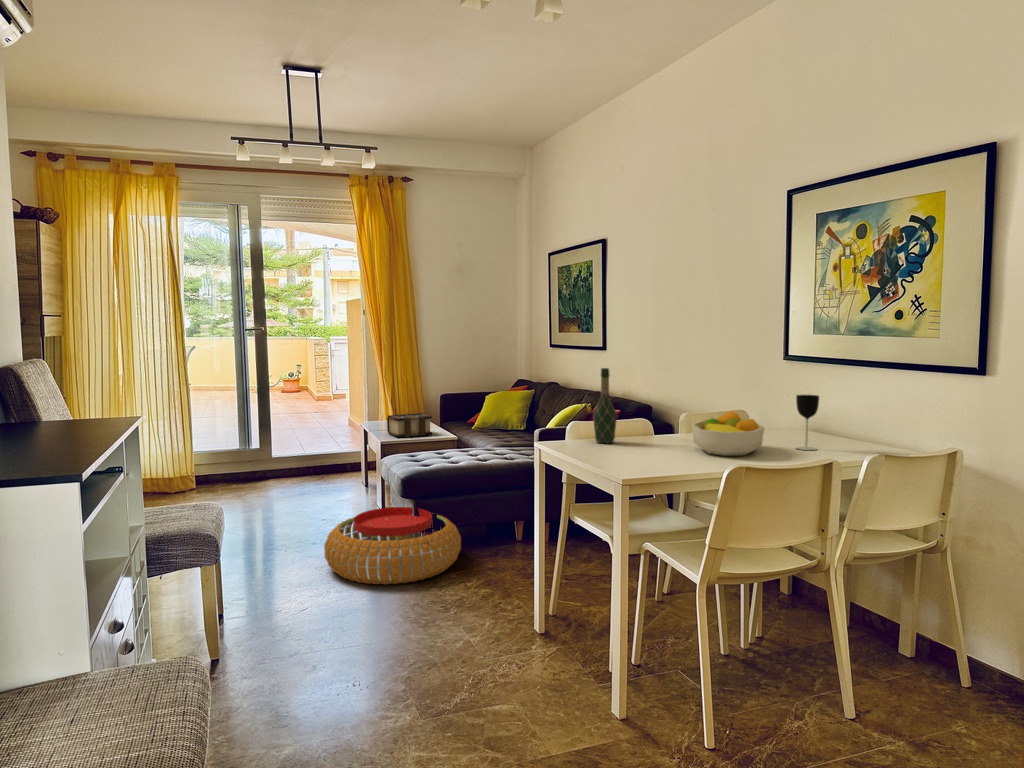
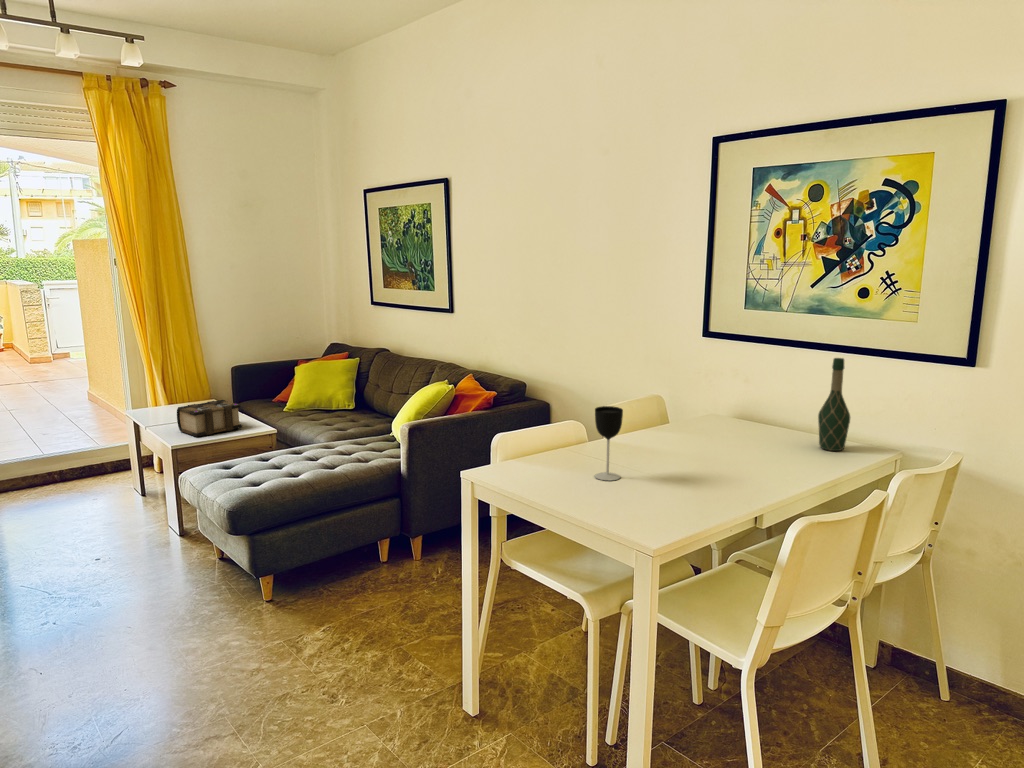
wine bottle: present [593,368,617,443] -> present [818,358,850,451]
wine glass: present [796,395,819,450] -> present [595,406,623,480]
fruit bowl: present [692,411,764,456] -> none [665,416,754,481]
pouf: present [324,507,461,584] -> none [122,545,322,672]

